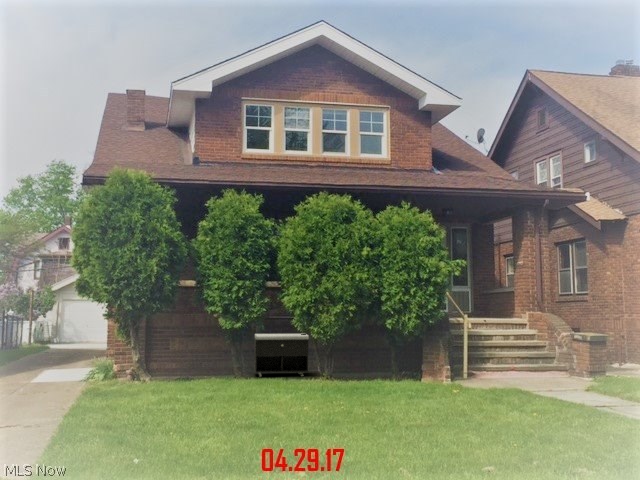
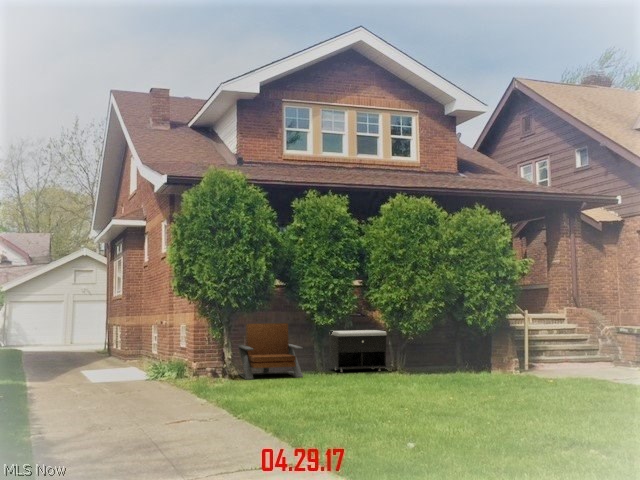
lounge chair: none [150,326,212,382] -> present [238,323,303,380]

